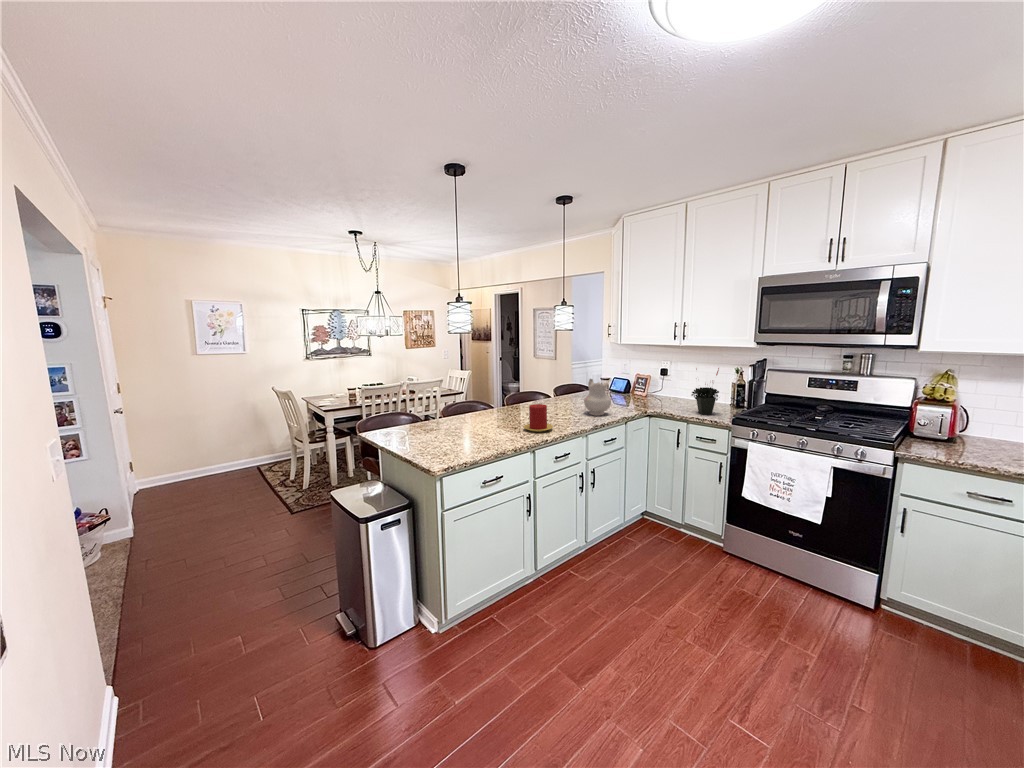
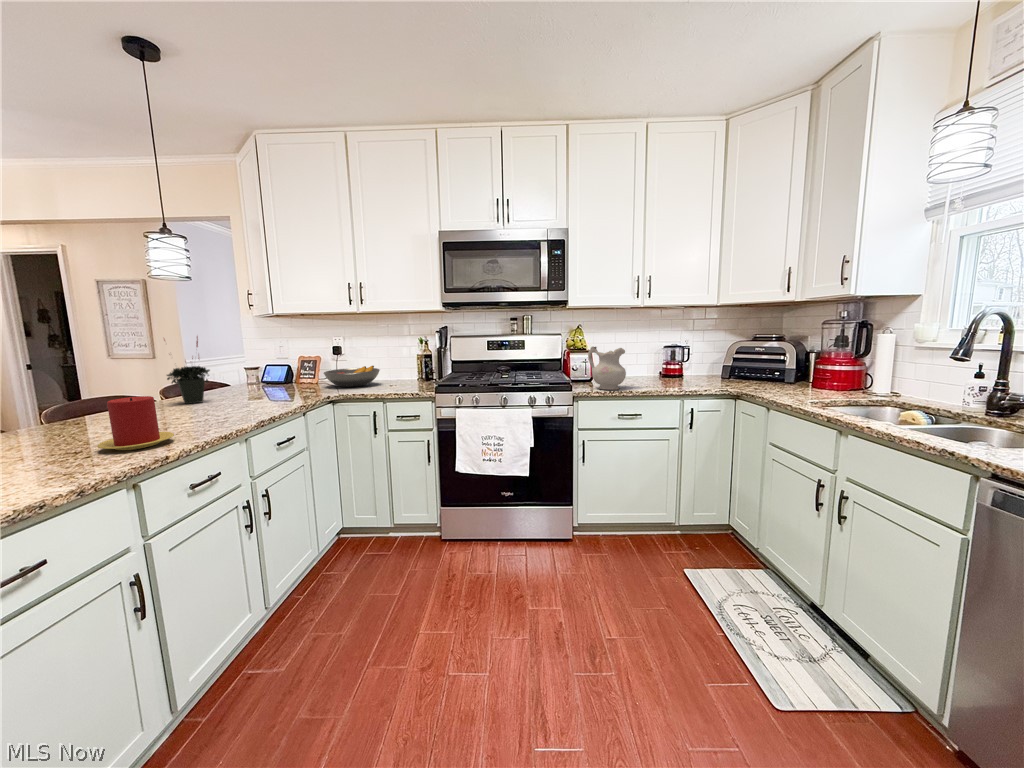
potted plant: present [692,368,719,415] -> present [167,337,210,404]
ceramic pitcher: present [584,379,611,416] -> present [588,347,626,390]
fruit bowl: none [649,388,695,404] -> present [324,366,380,387]

